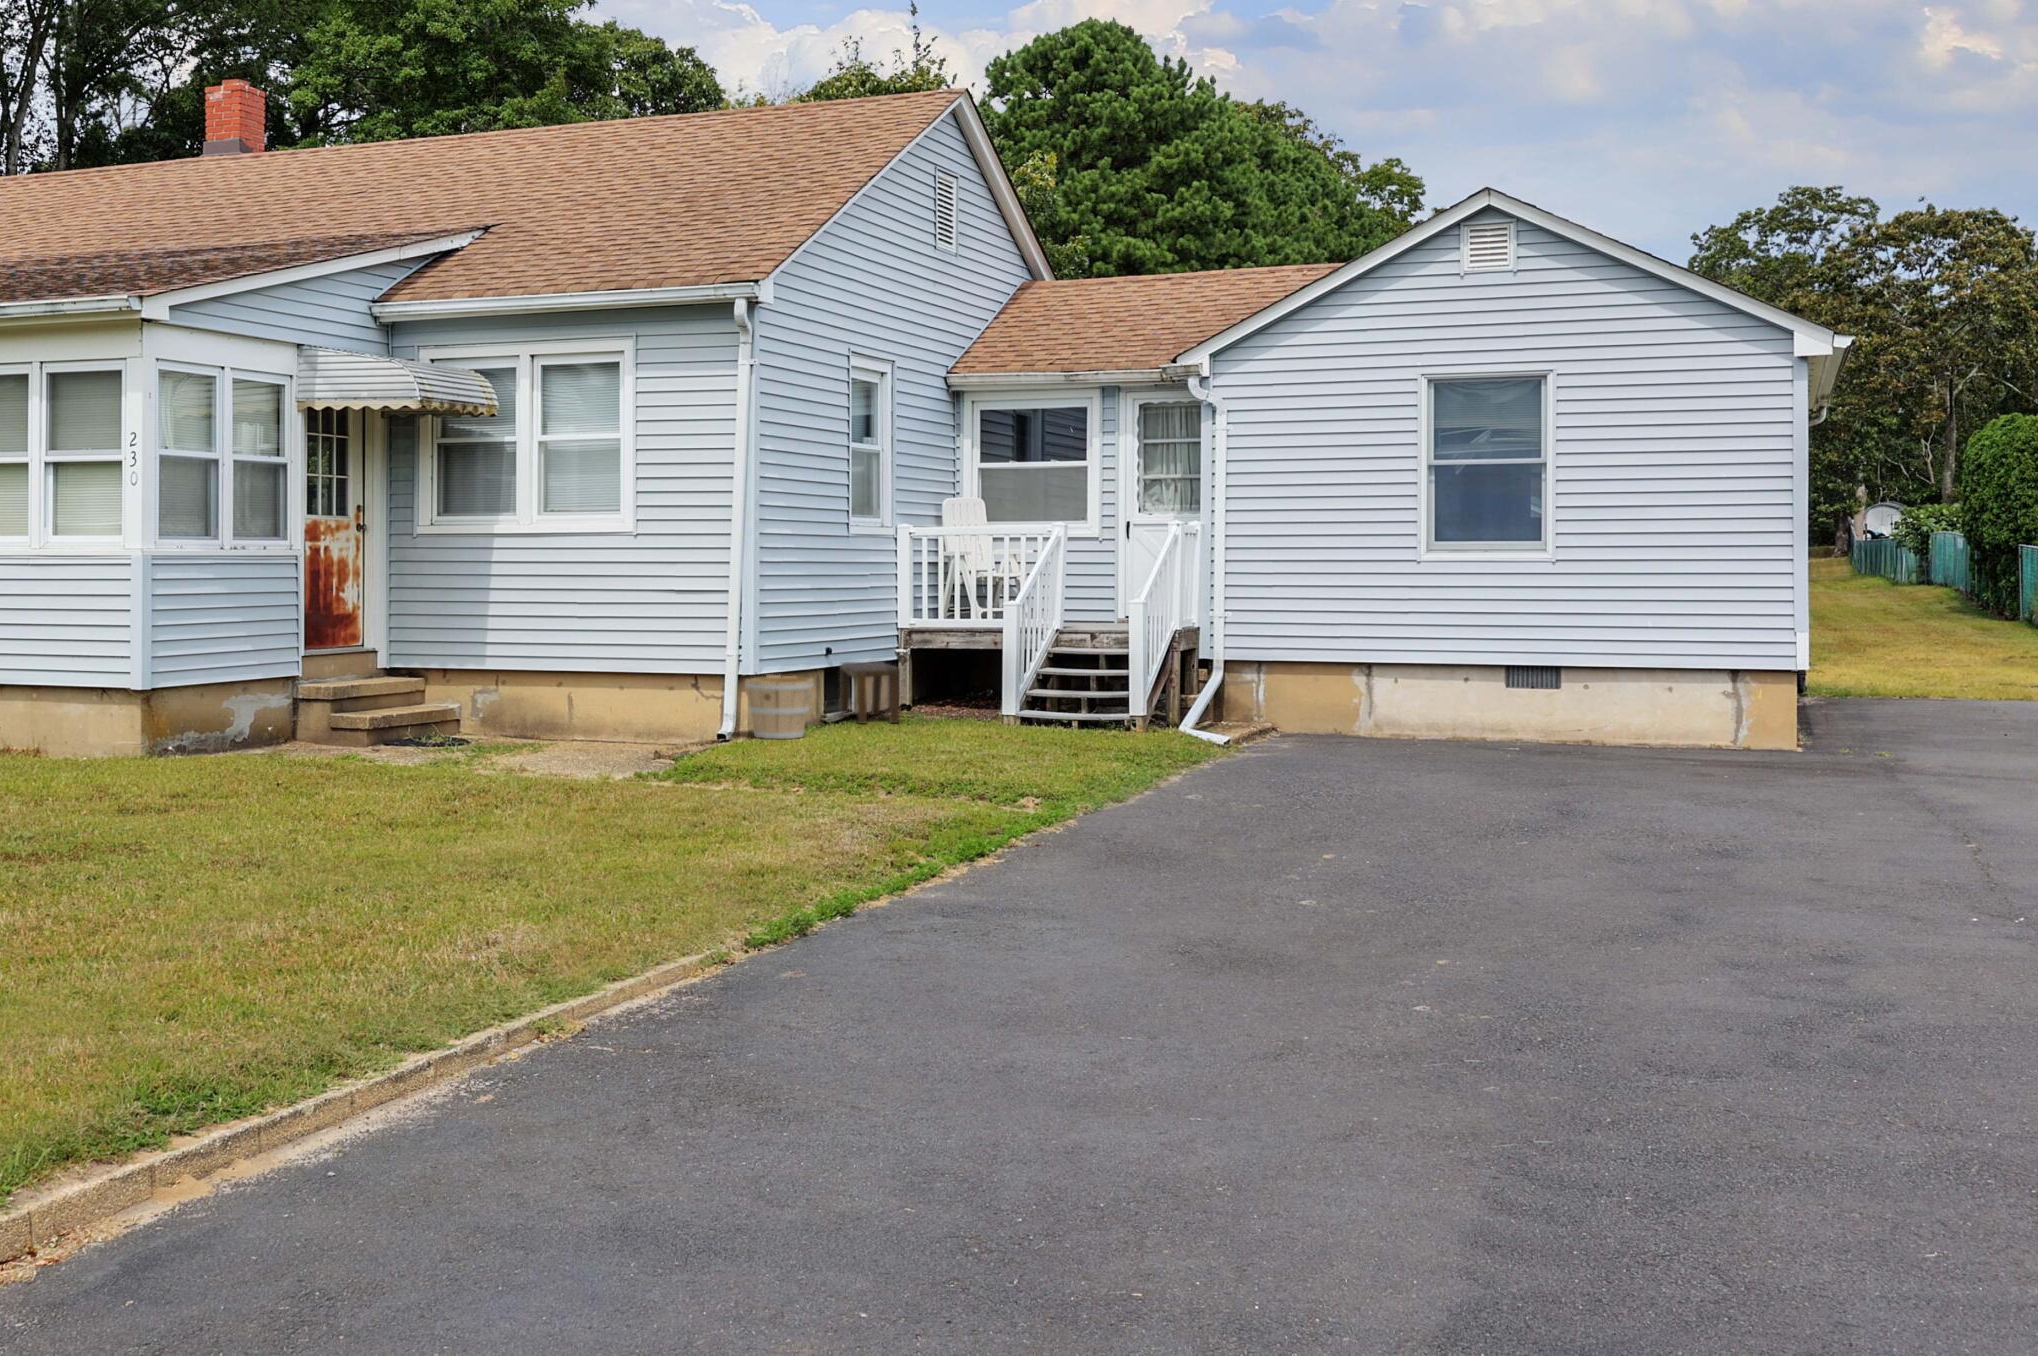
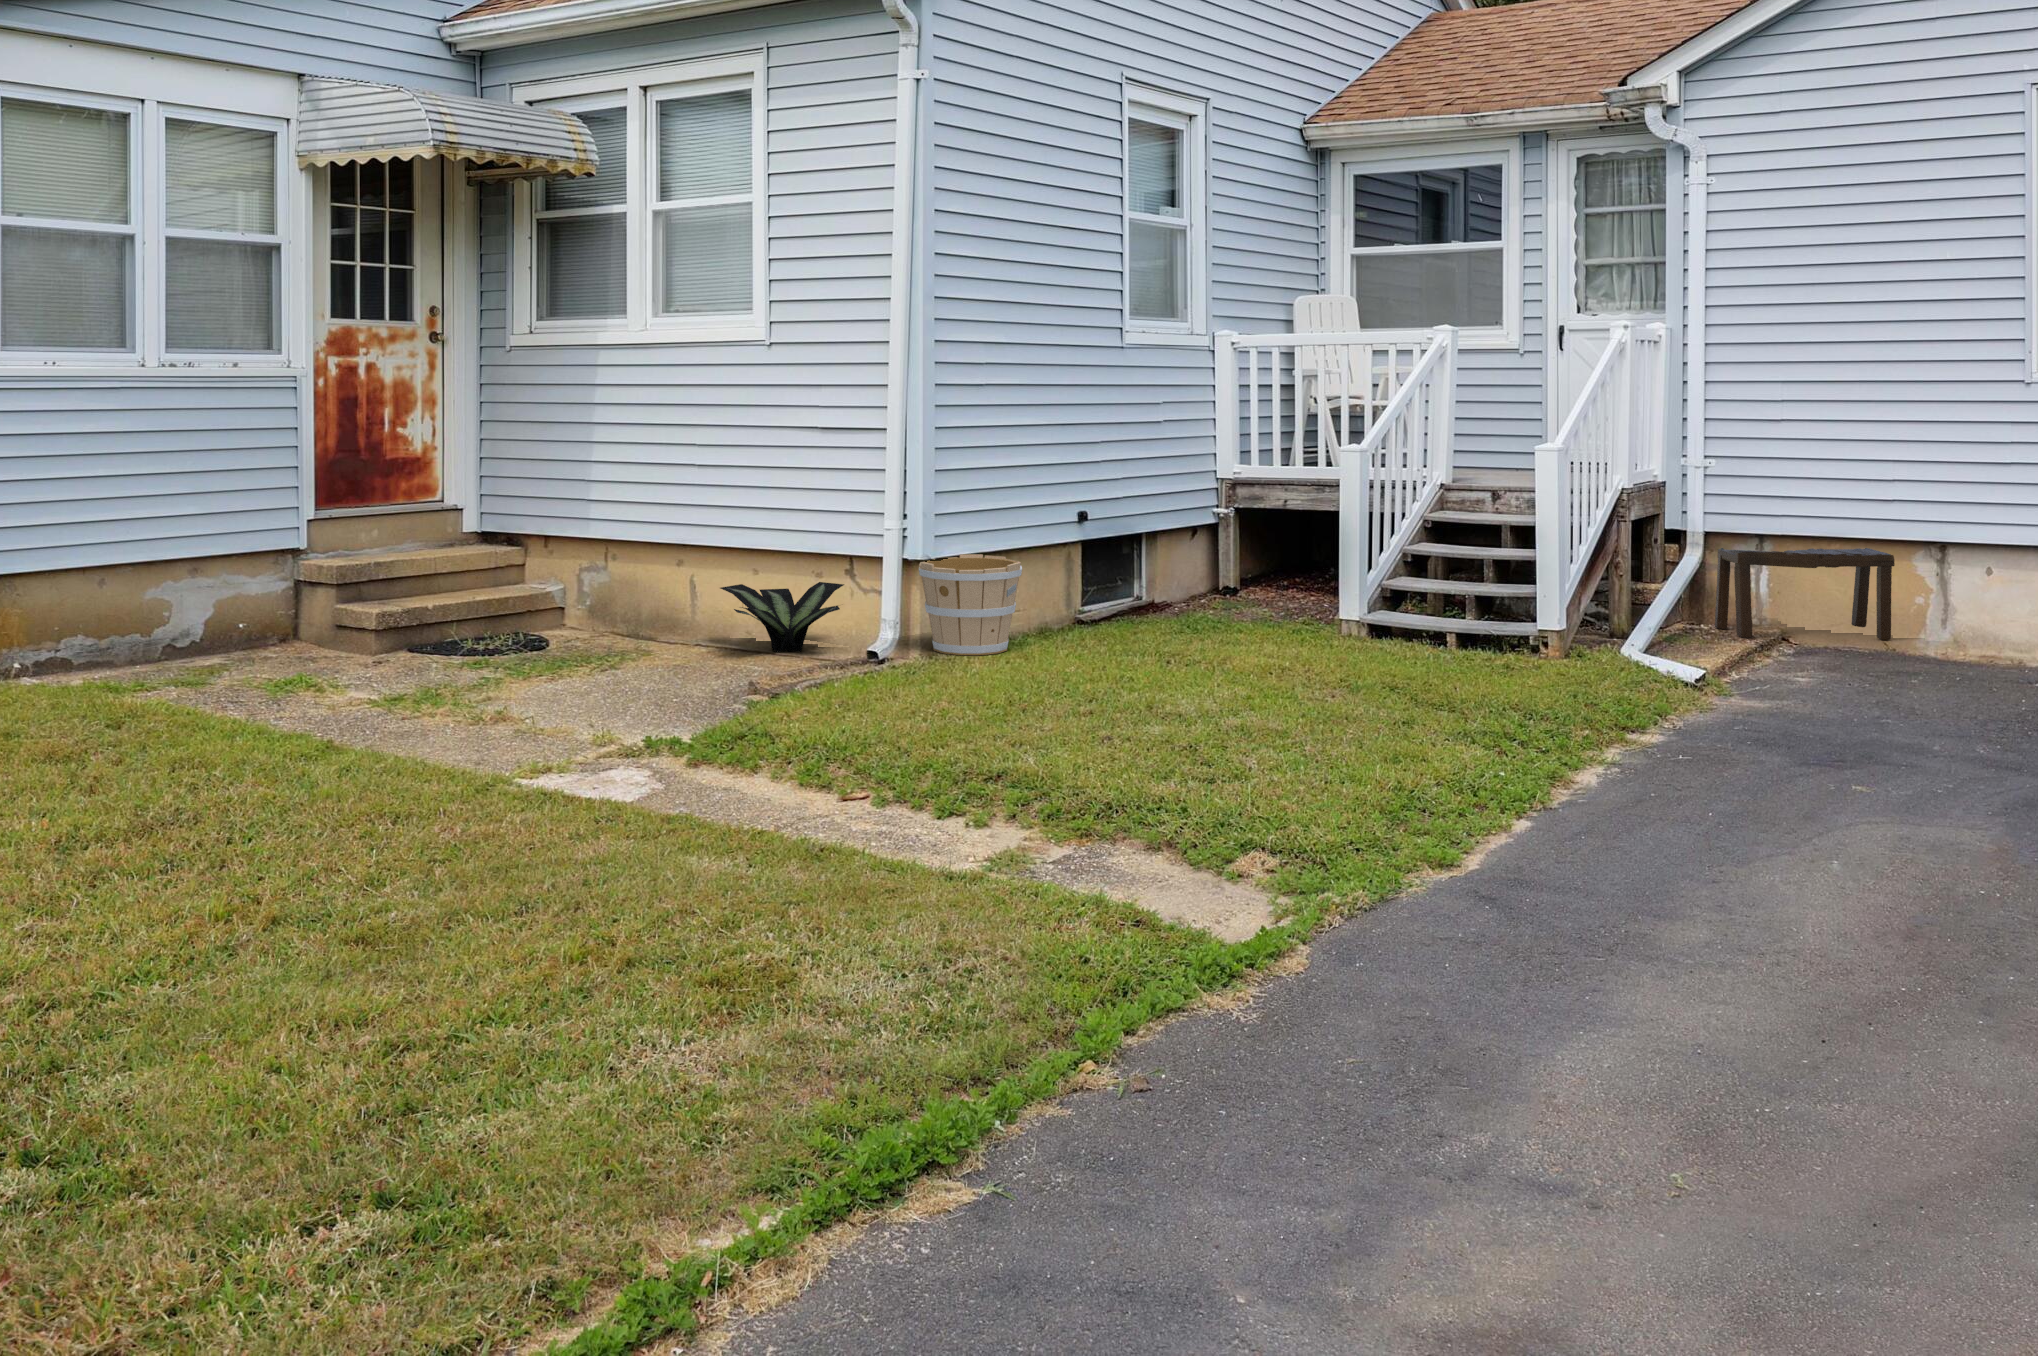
bench: present [840,661,900,724] -> present [1715,548,1895,640]
potted plant: none [613,695,705,740] -> present [720,582,844,652]

